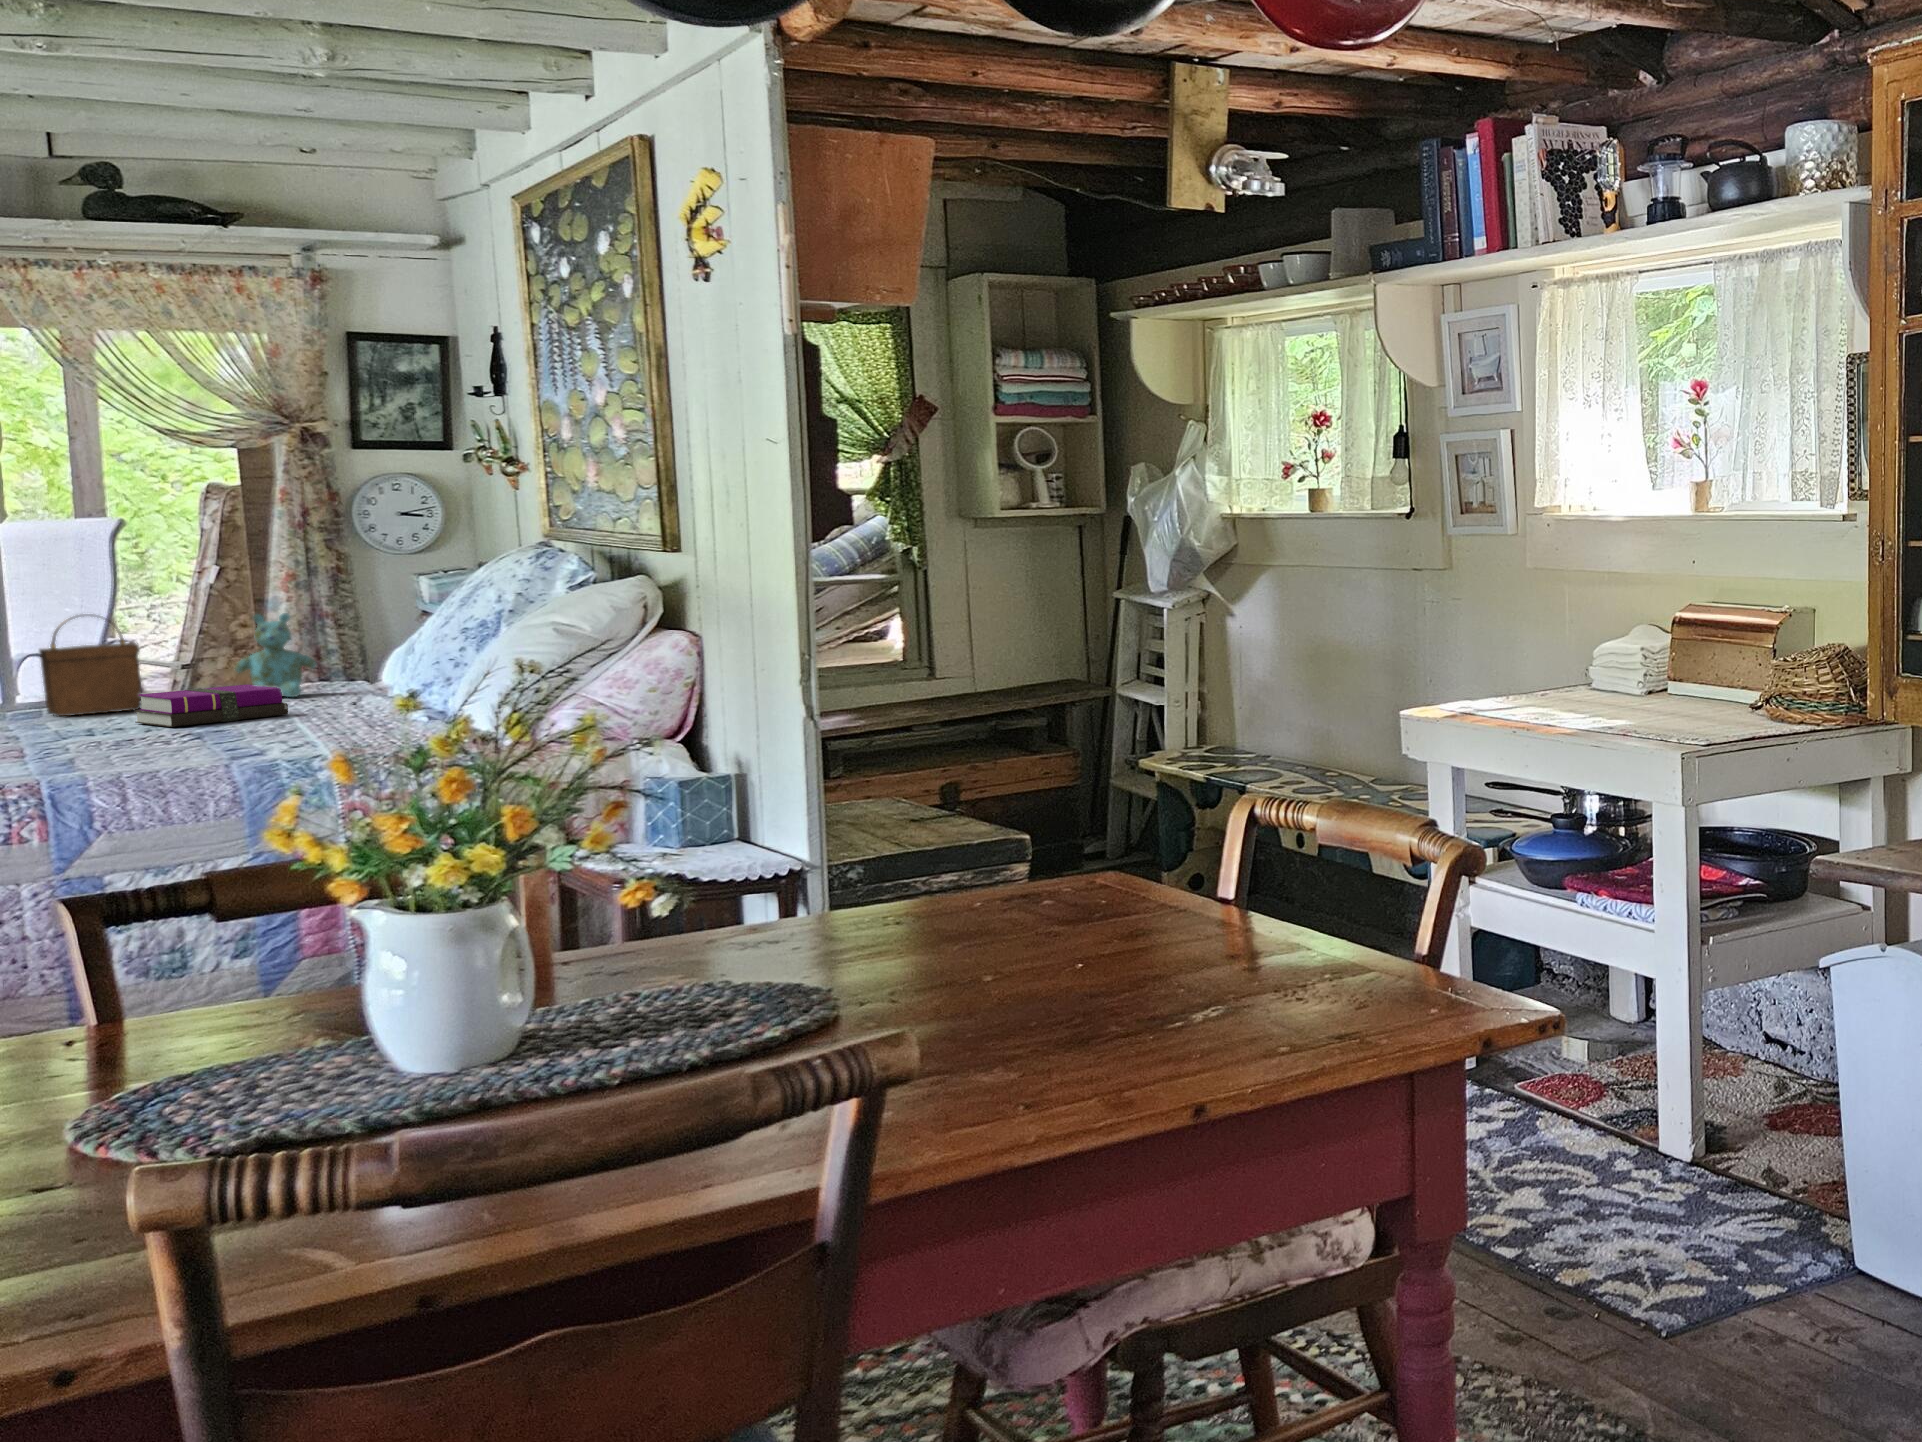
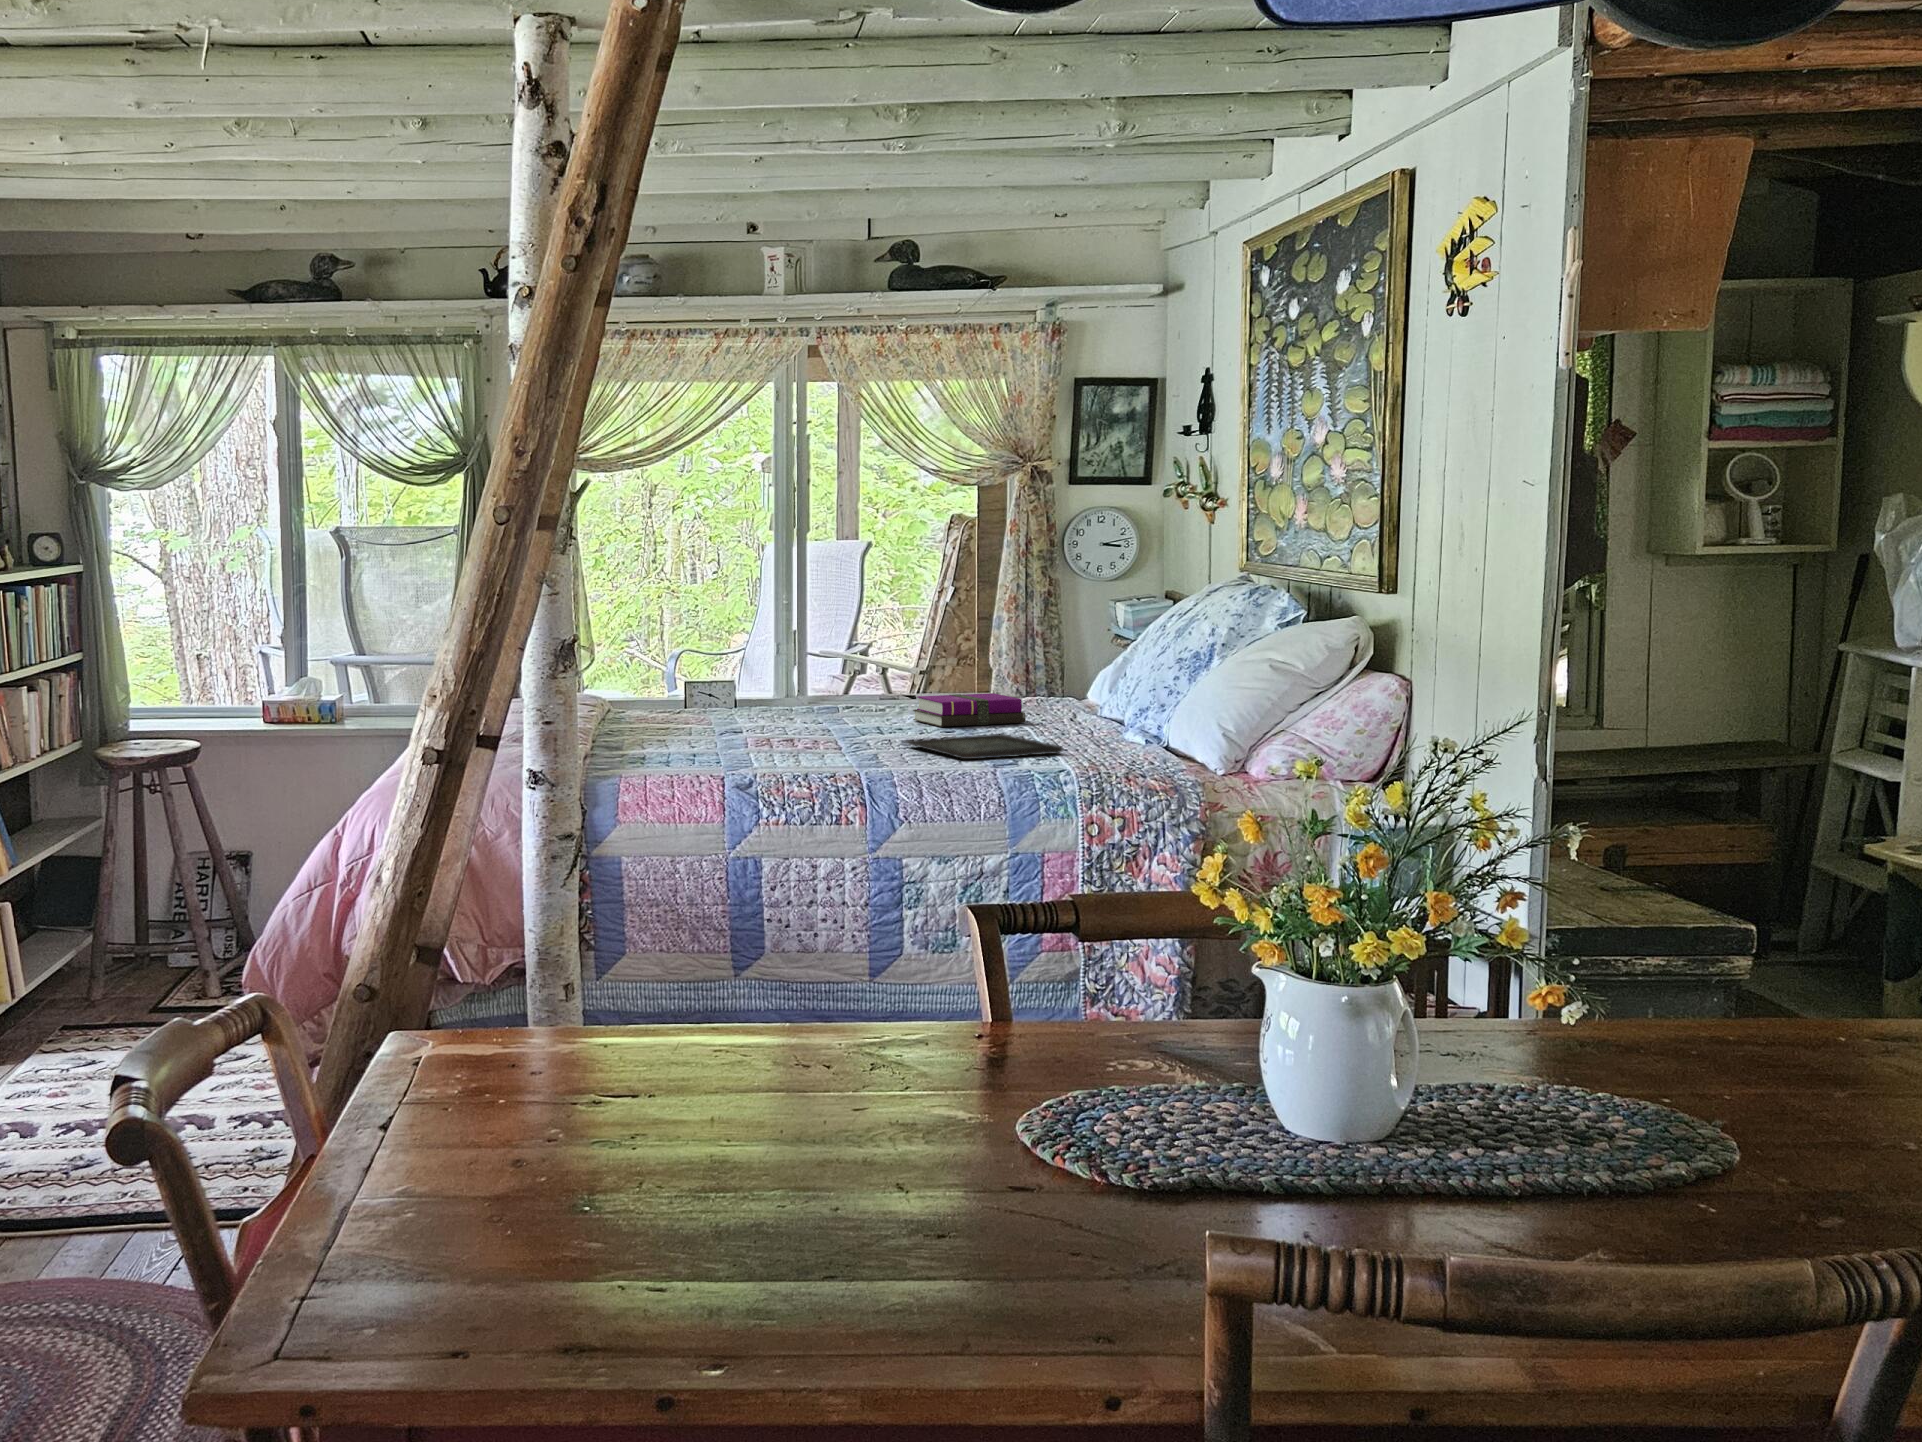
stuffed bear: present [235,613,316,697] -> none [979,631,1041,706]
handbag: present [40,616,142,716] -> none [847,625,915,709]
tray: none [107,727,321,759] -> present [905,734,1063,759]

